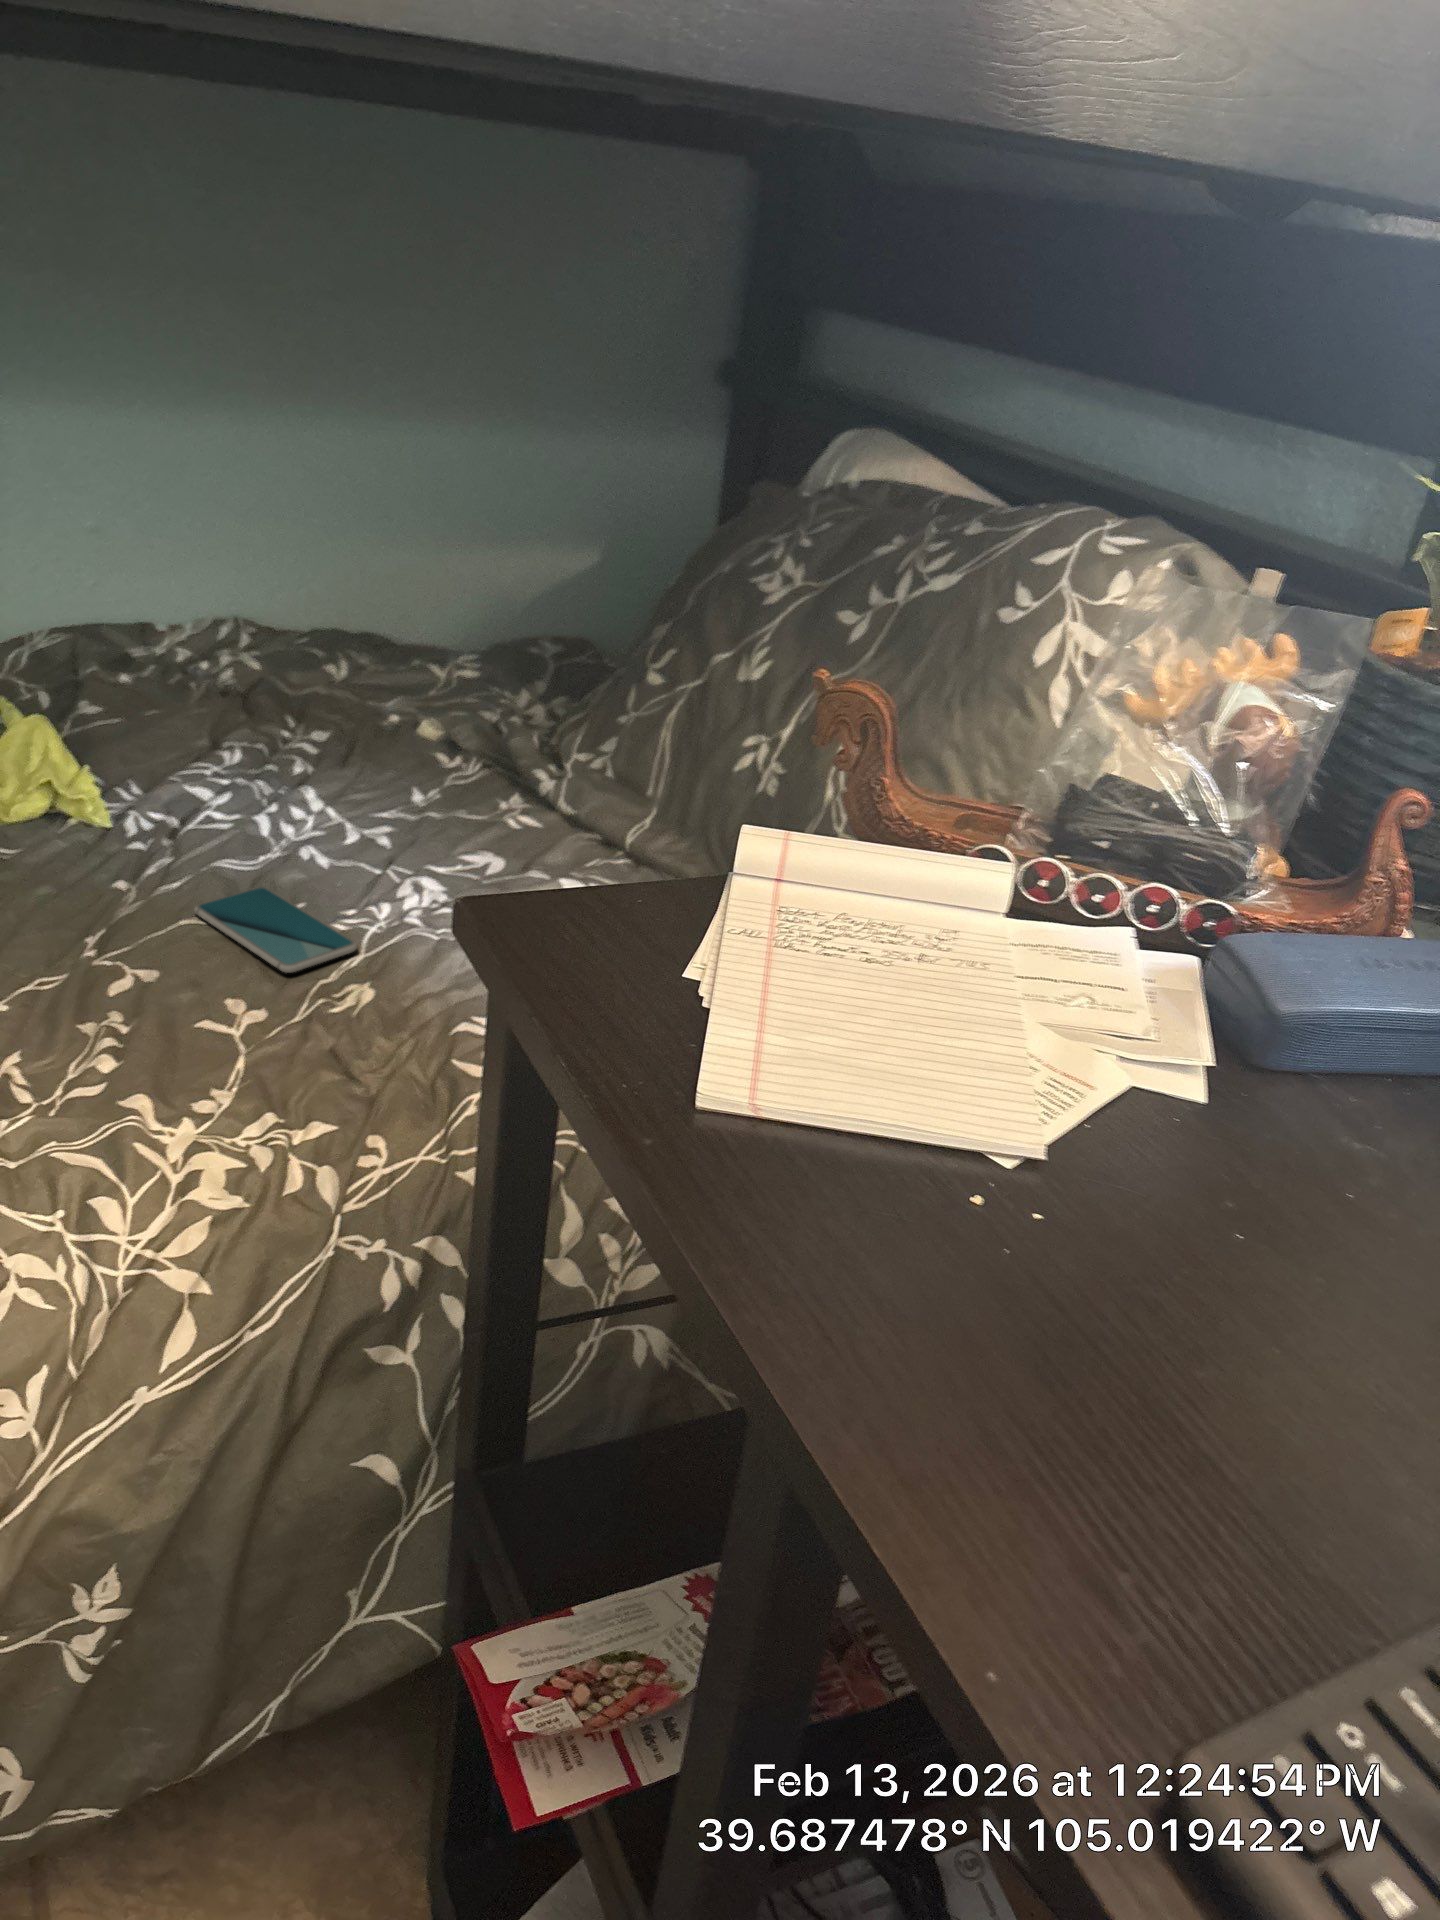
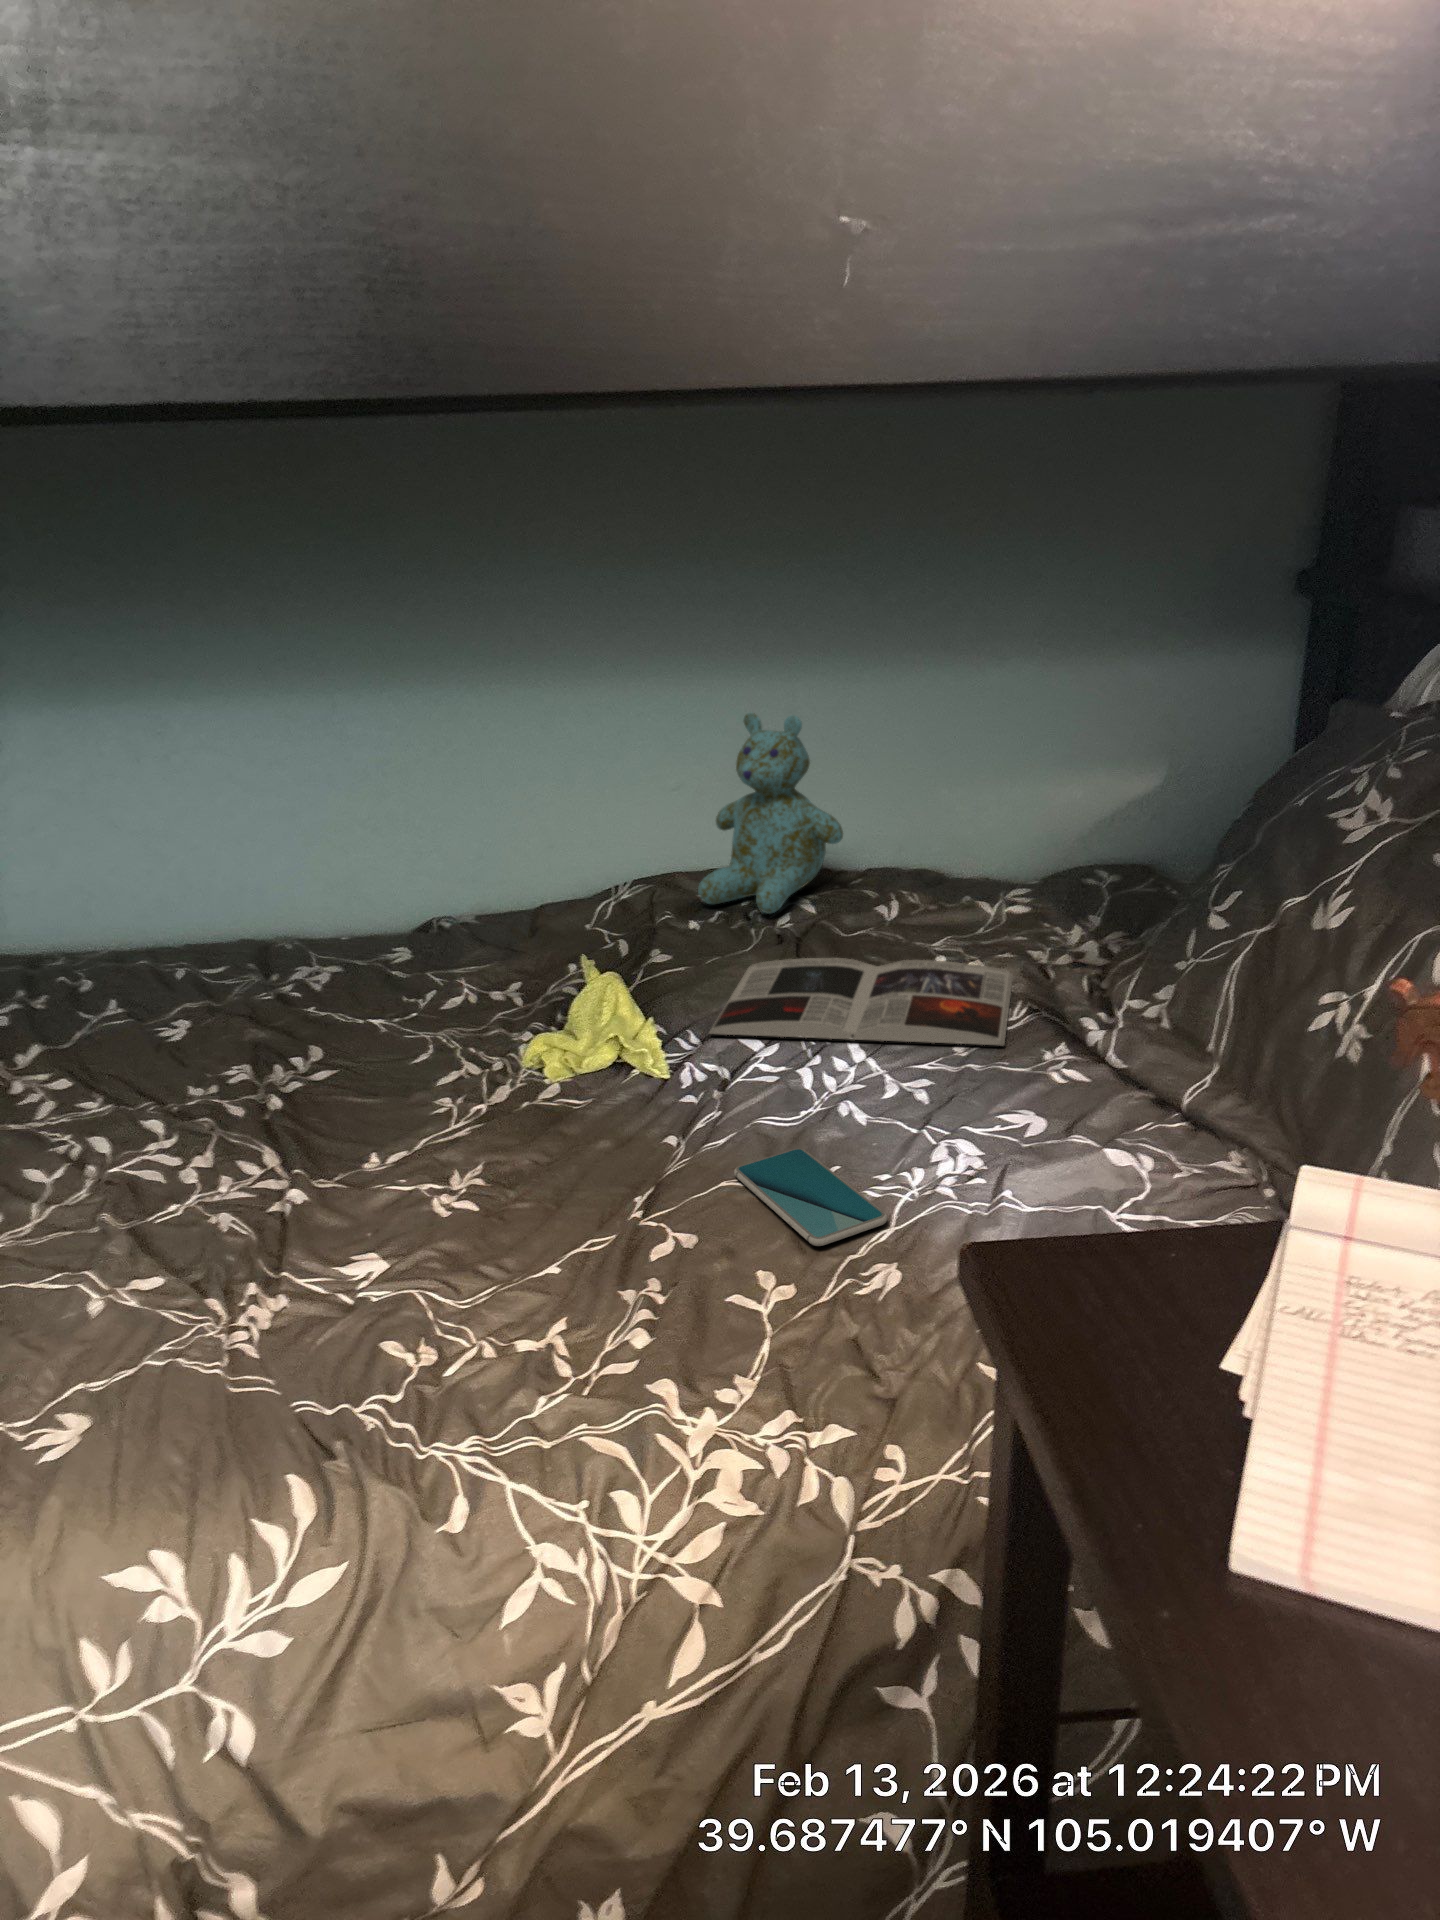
stuffed bear: none [128,448,289,668] -> present [698,713,843,914]
magazine: none [153,711,466,796] -> present [709,958,1013,1046]

